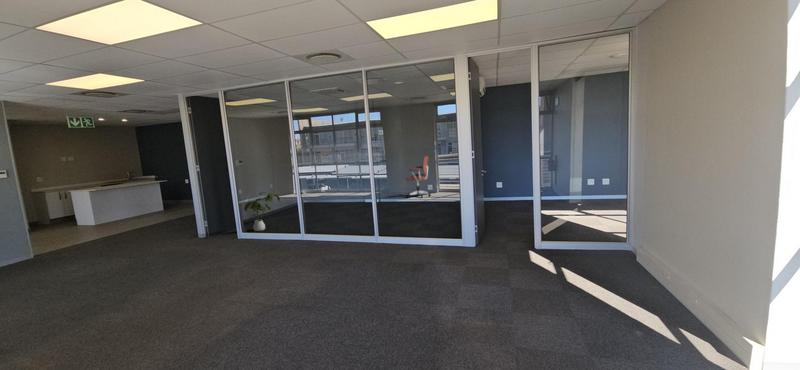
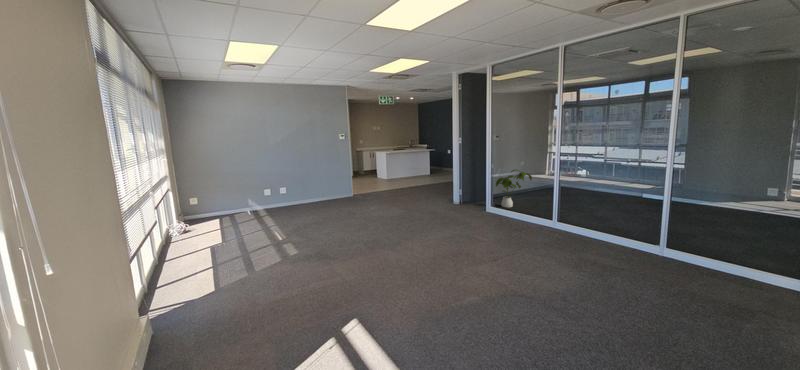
office chair: present [406,156,431,198] -> none [709,142,764,203]

